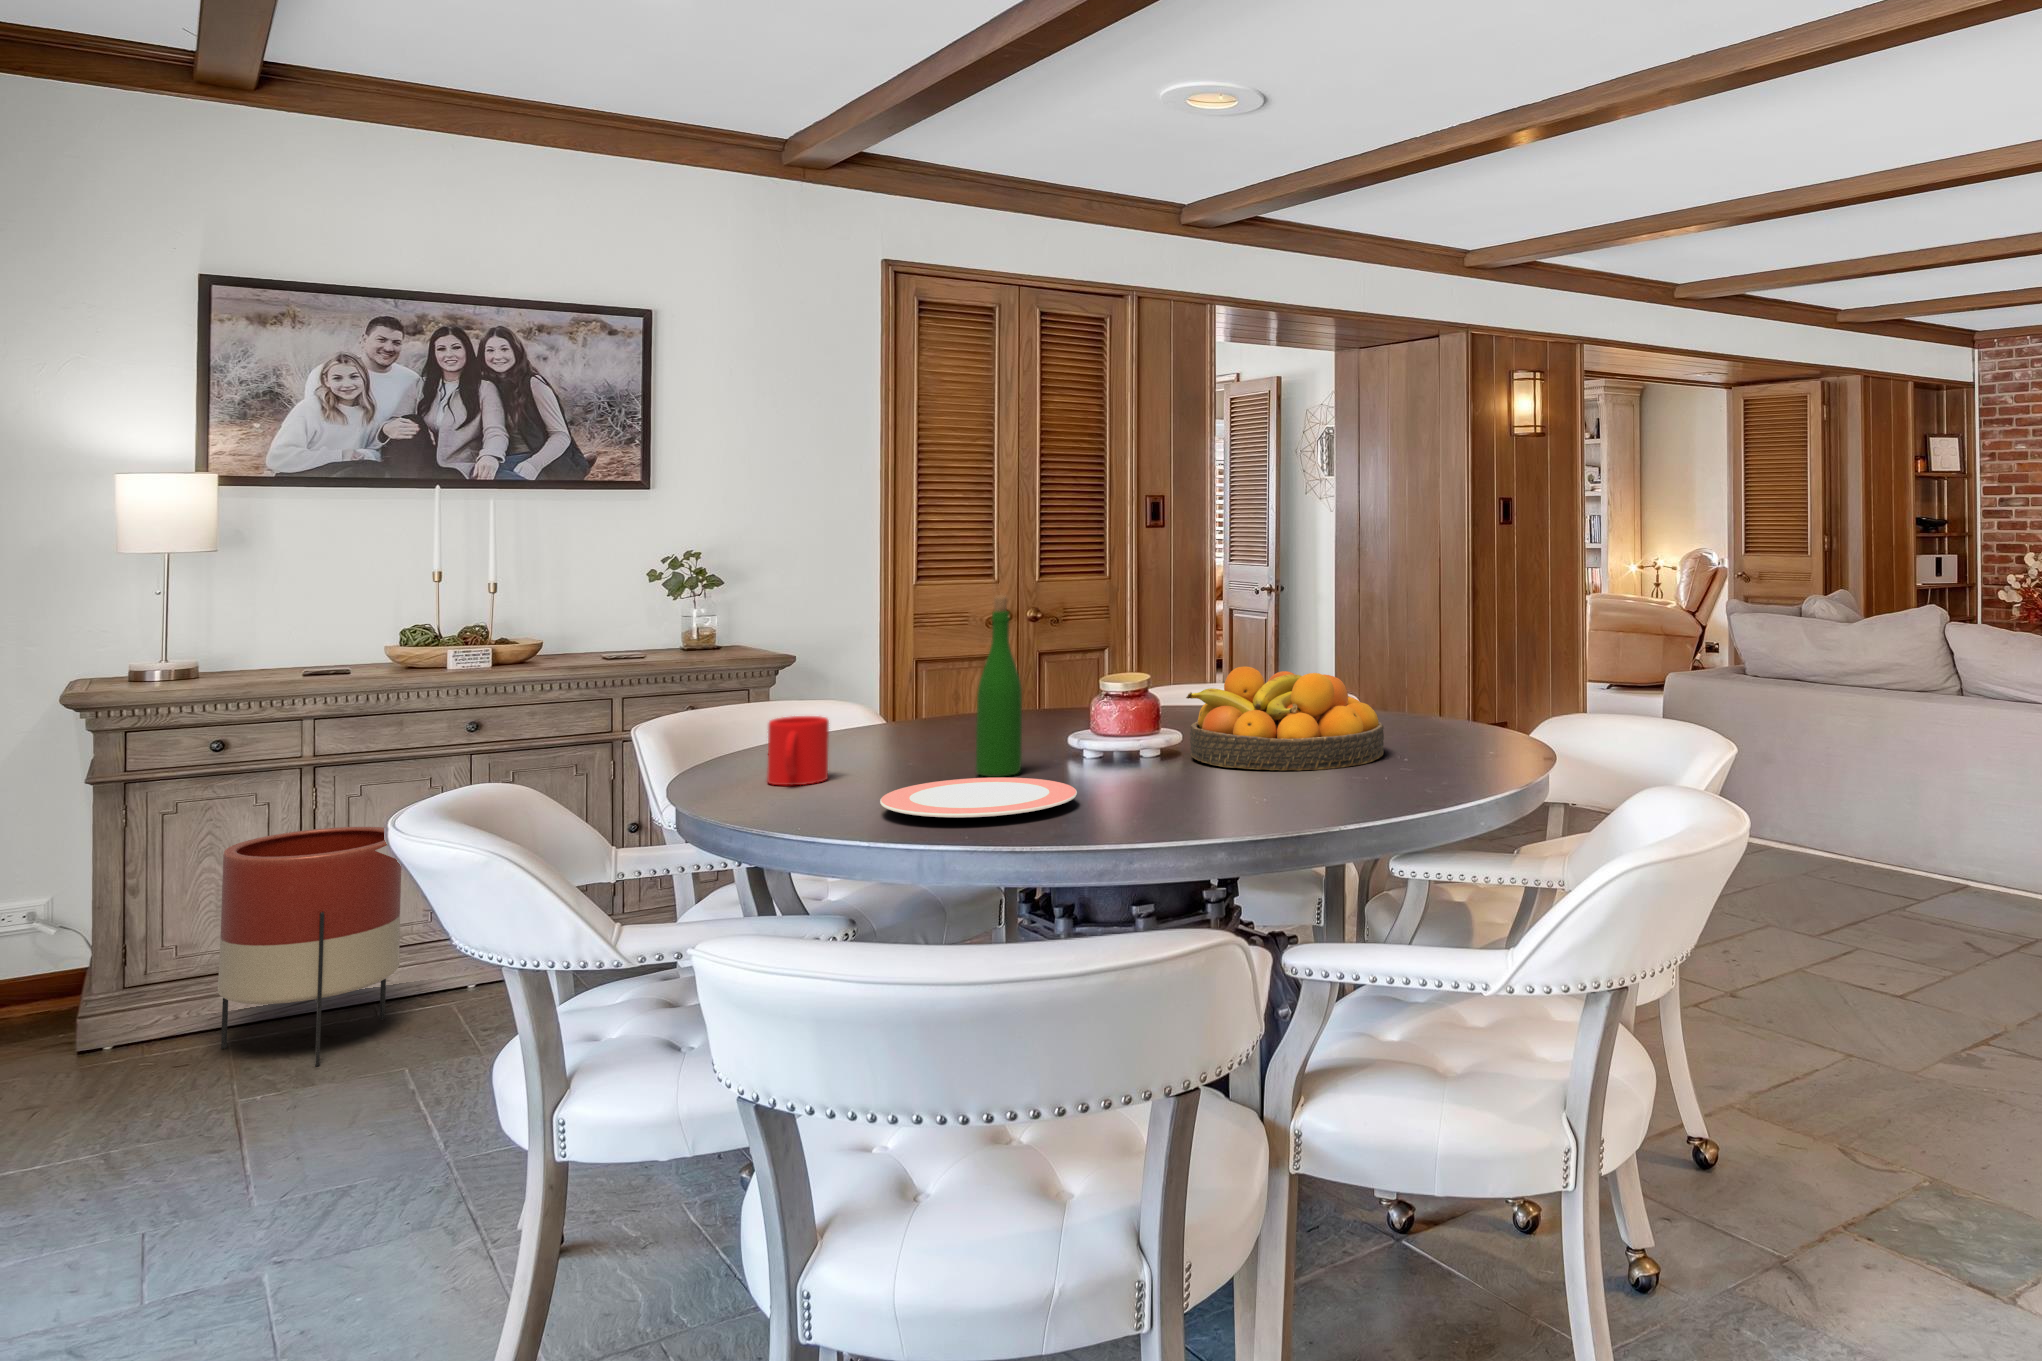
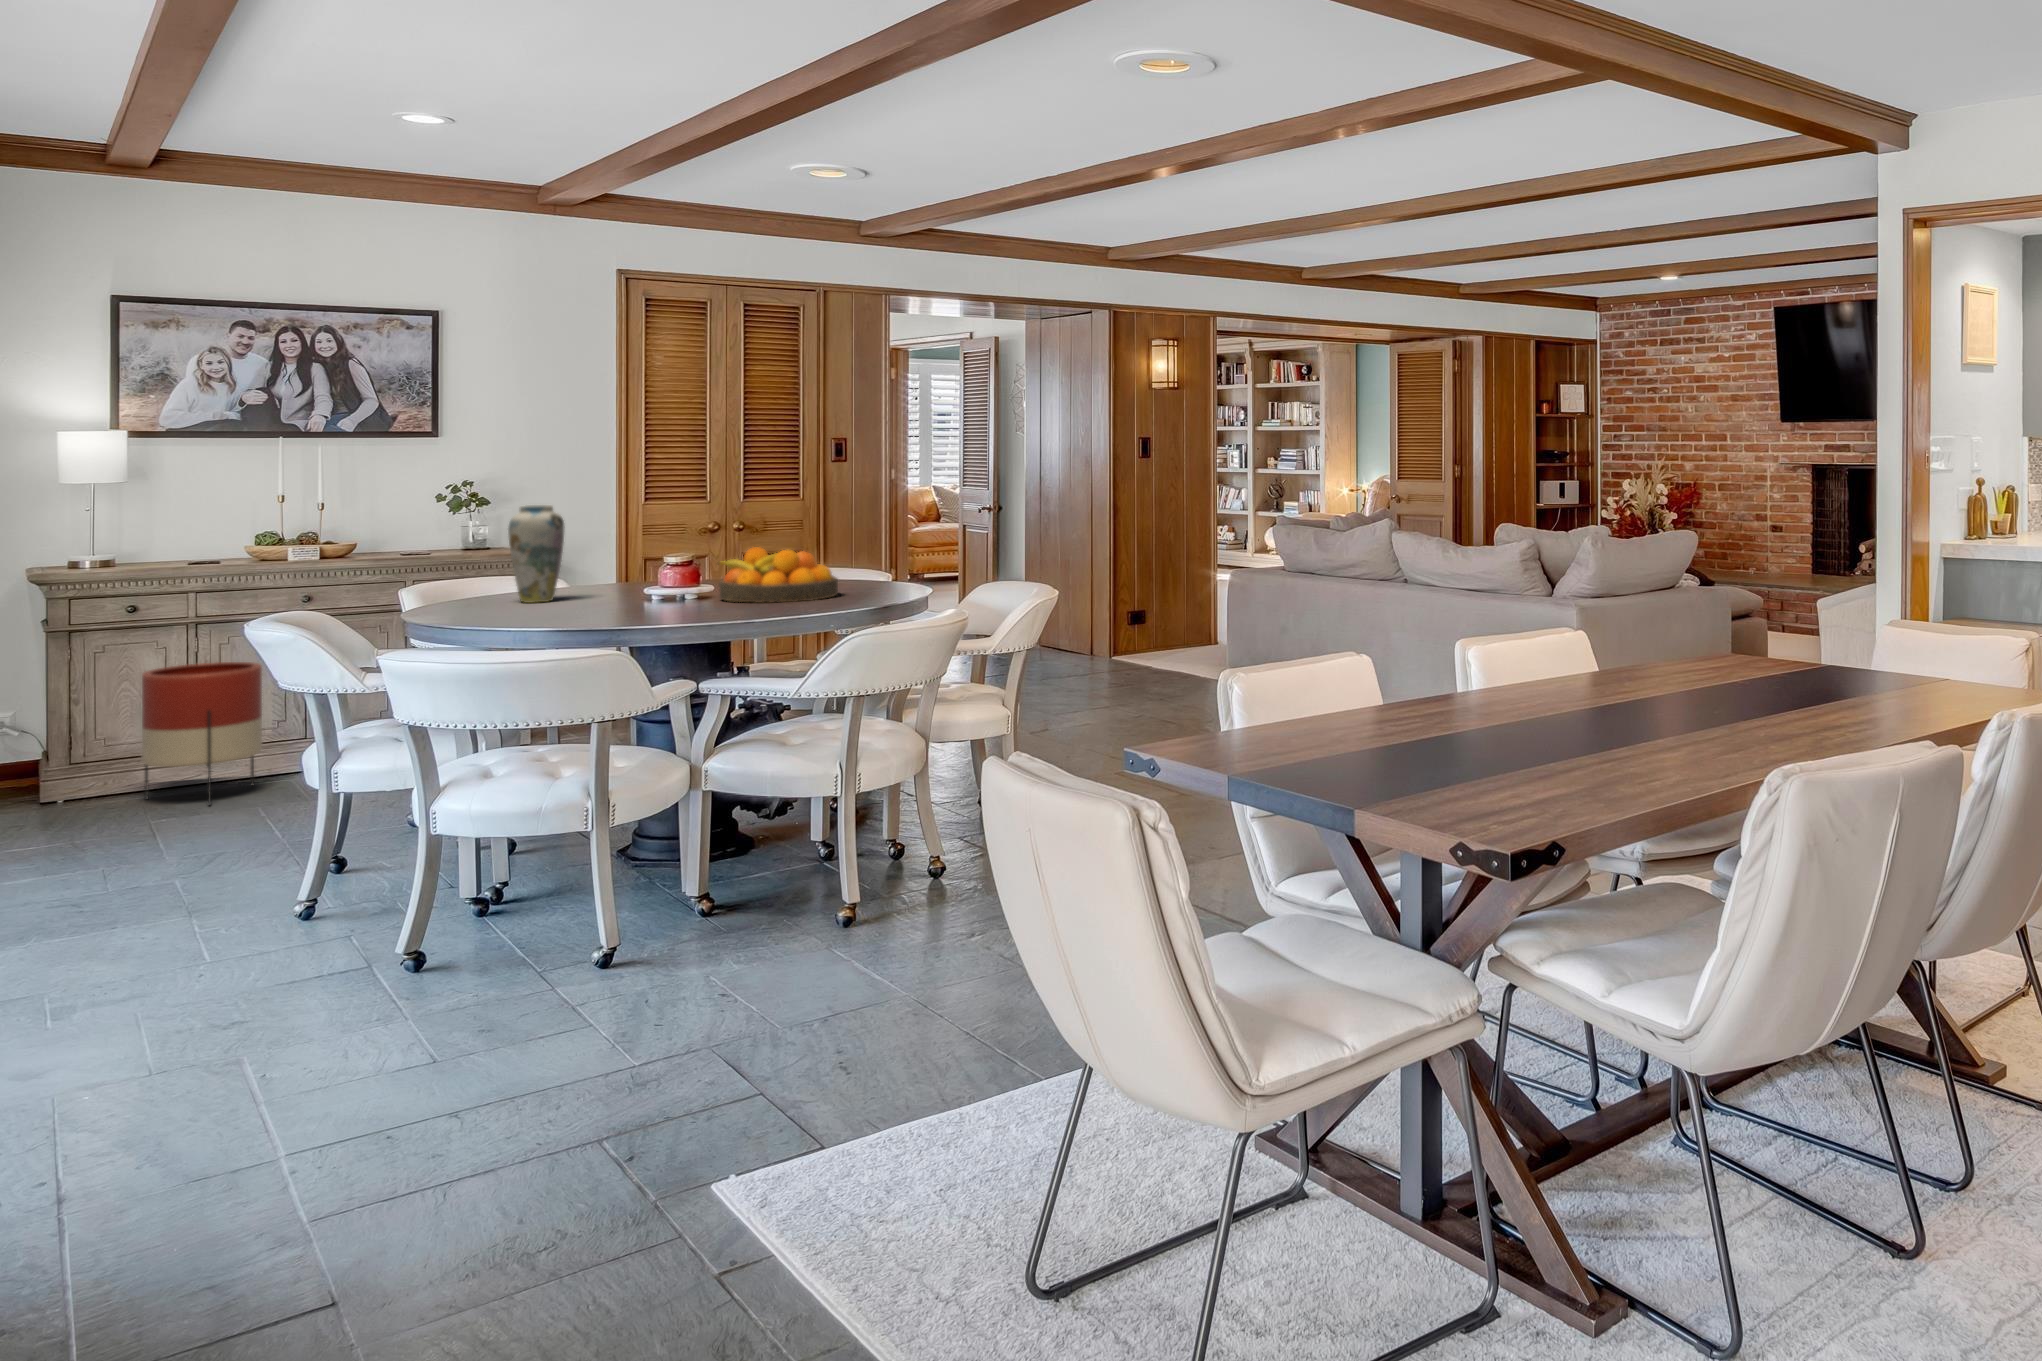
vase: none [833,592,922,764] -> present [508,505,565,603]
wine bottle: present [976,595,1022,777] -> none [584,506,613,606]
mug: present [767,716,829,785] -> none [463,573,499,610]
plate: present [880,777,1077,817] -> none [508,603,621,618]

